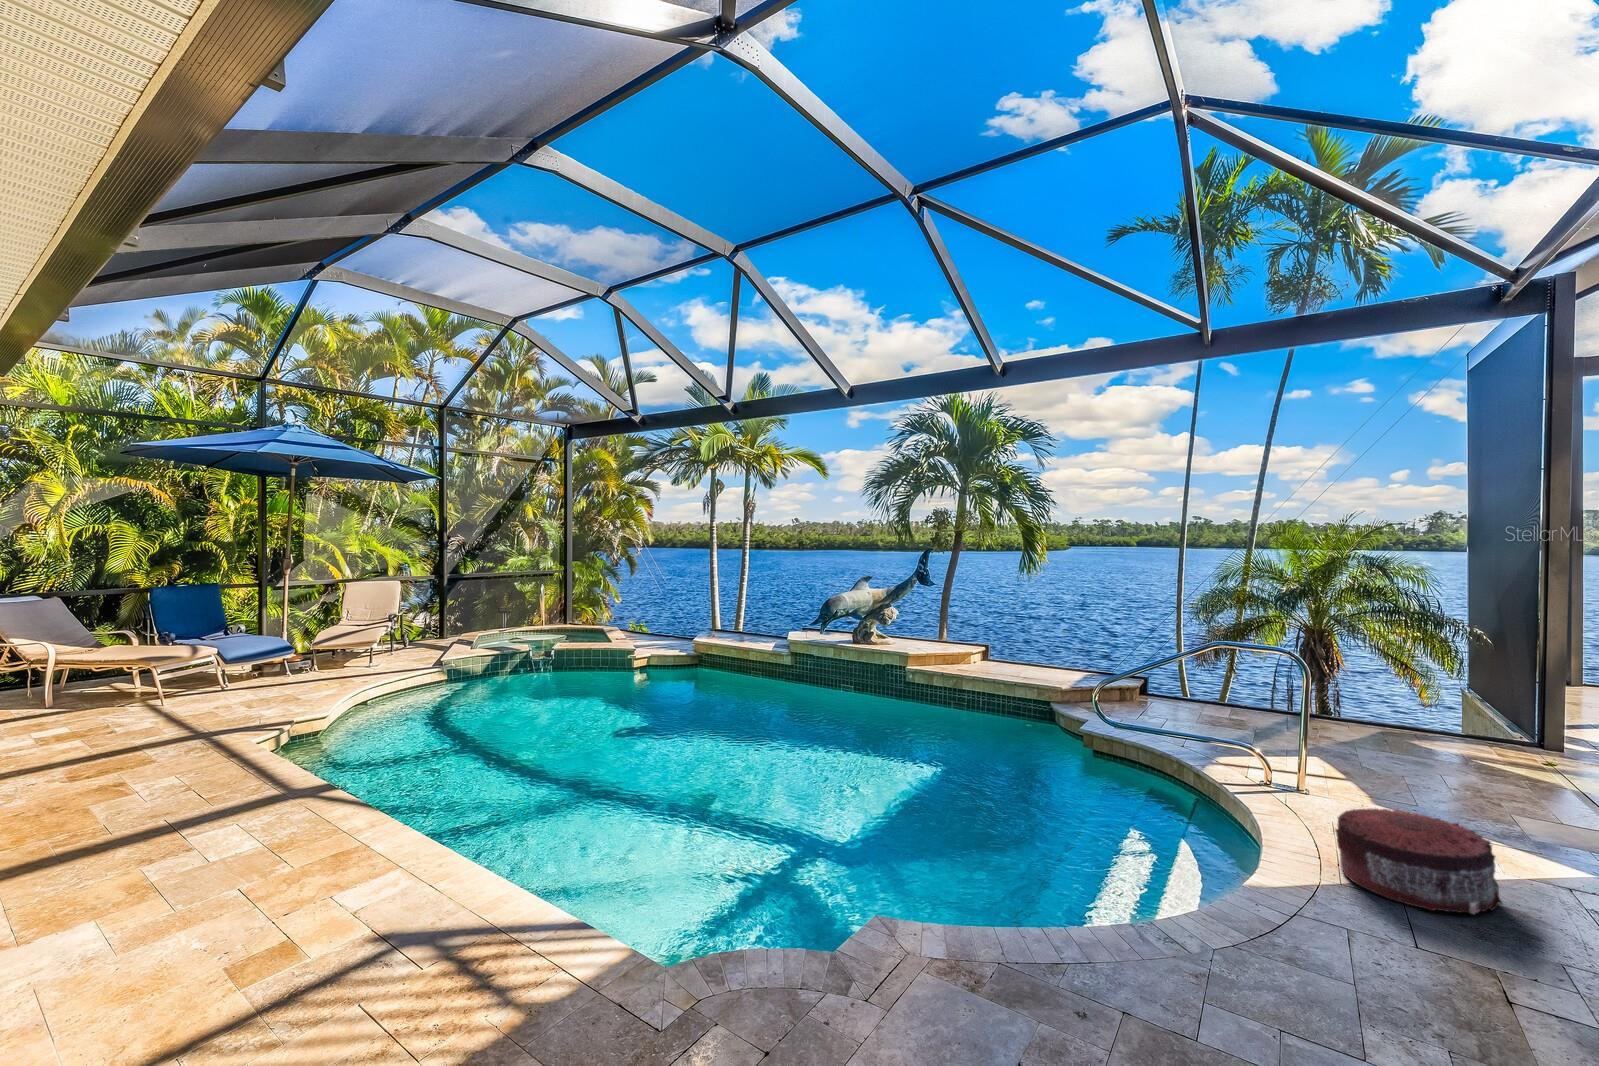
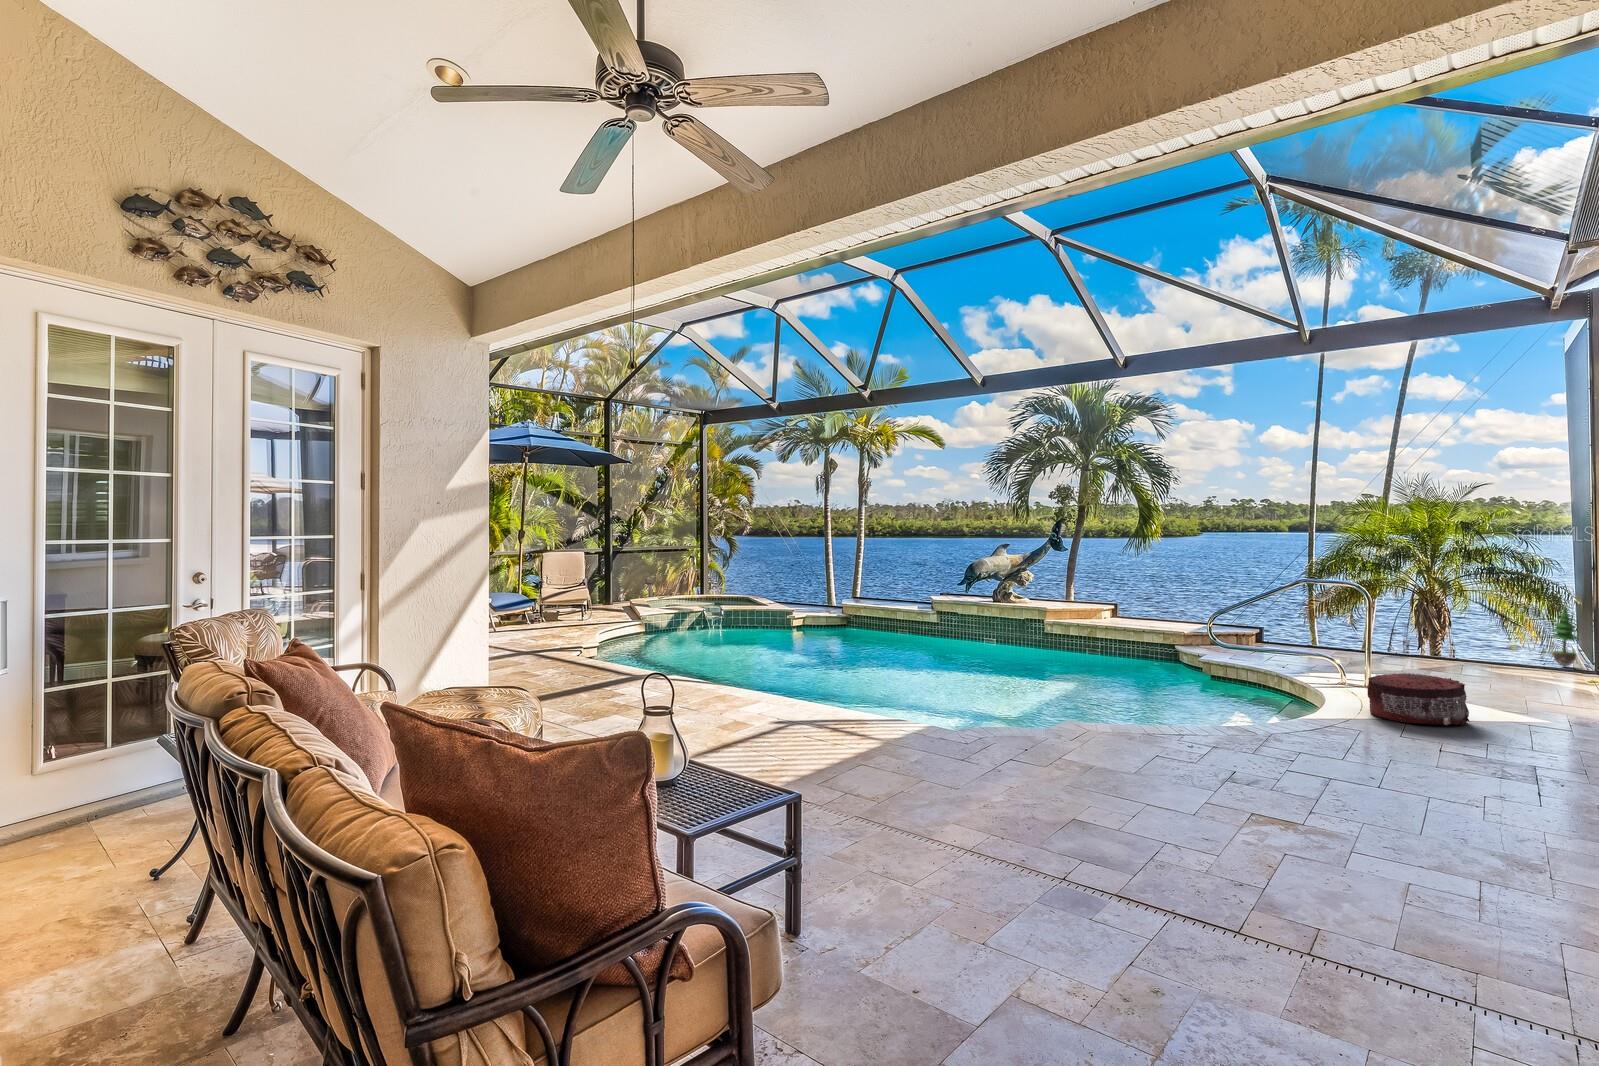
potted tree: none [1492,671,1531,747] -> present [1551,607,1579,667]

